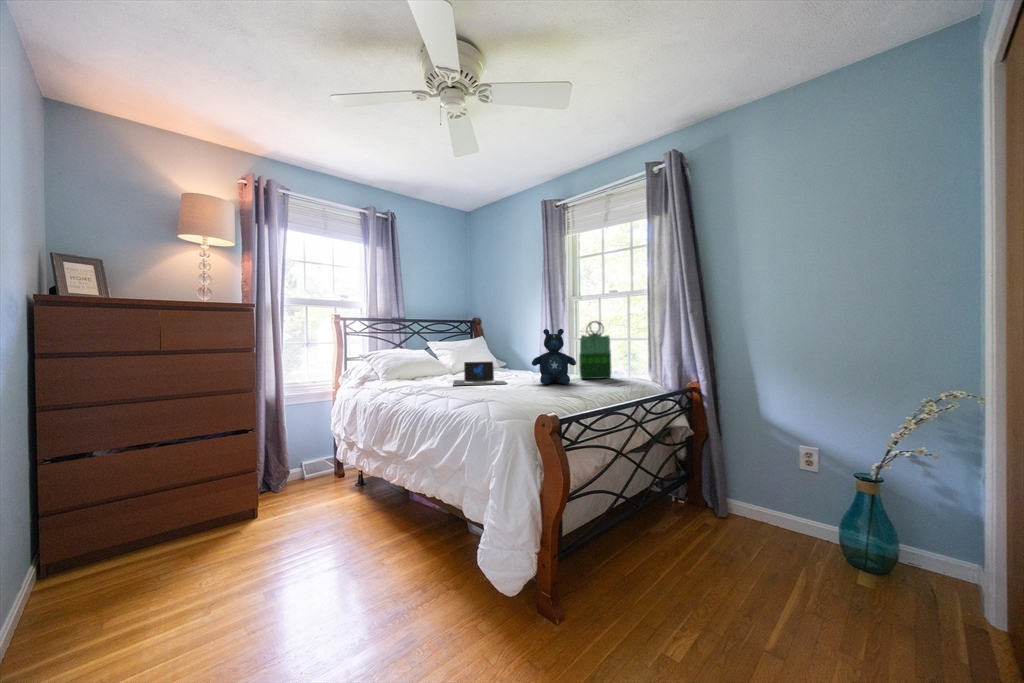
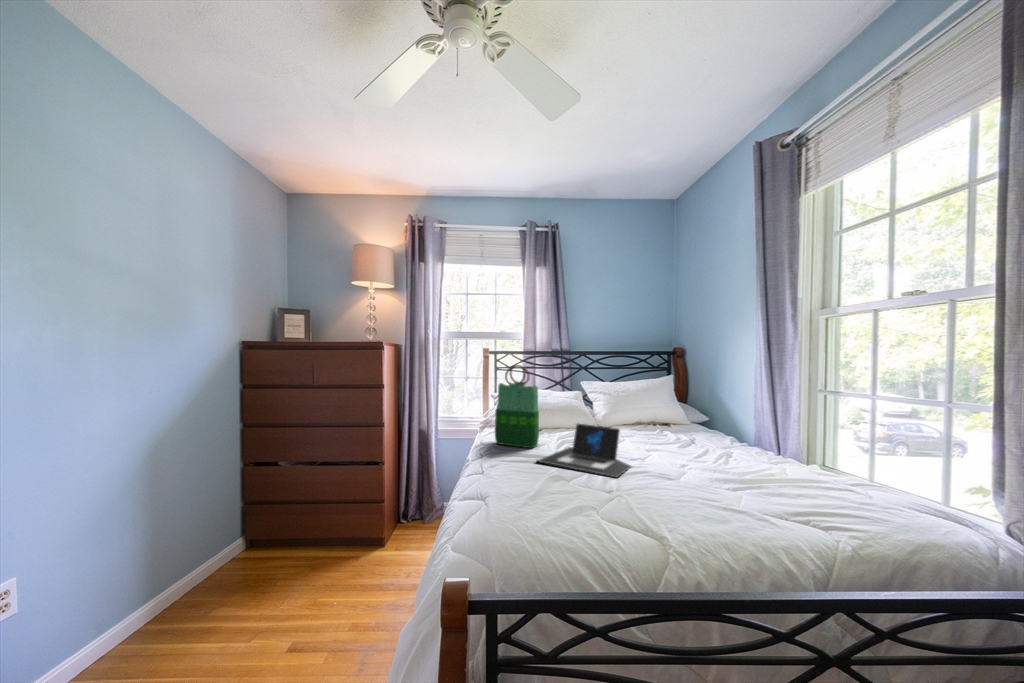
tote bag: present [579,321,611,379] -> present [495,365,539,448]
stuffed bear: present [532,329,576,385] -> none [664,384,767,515]

